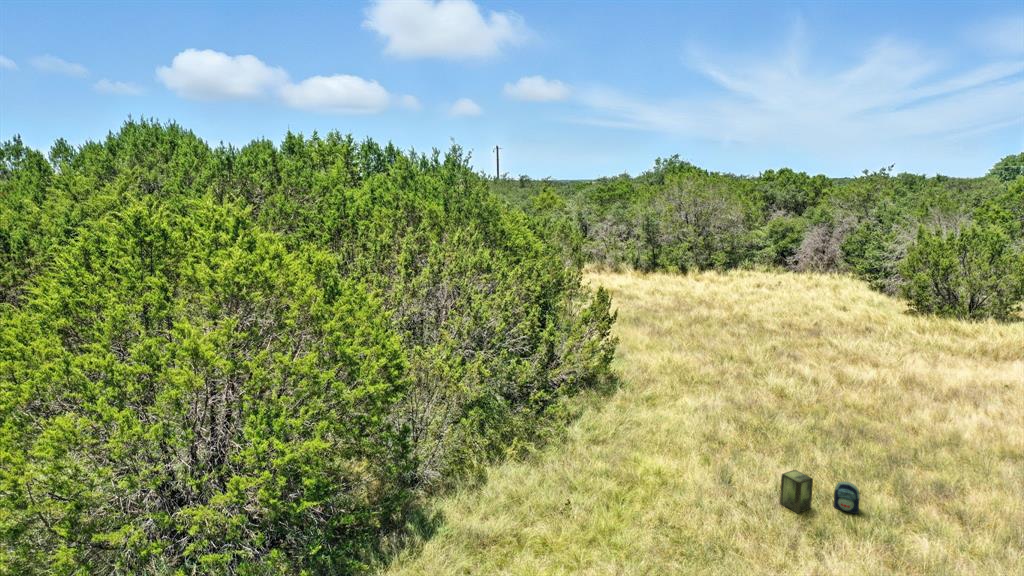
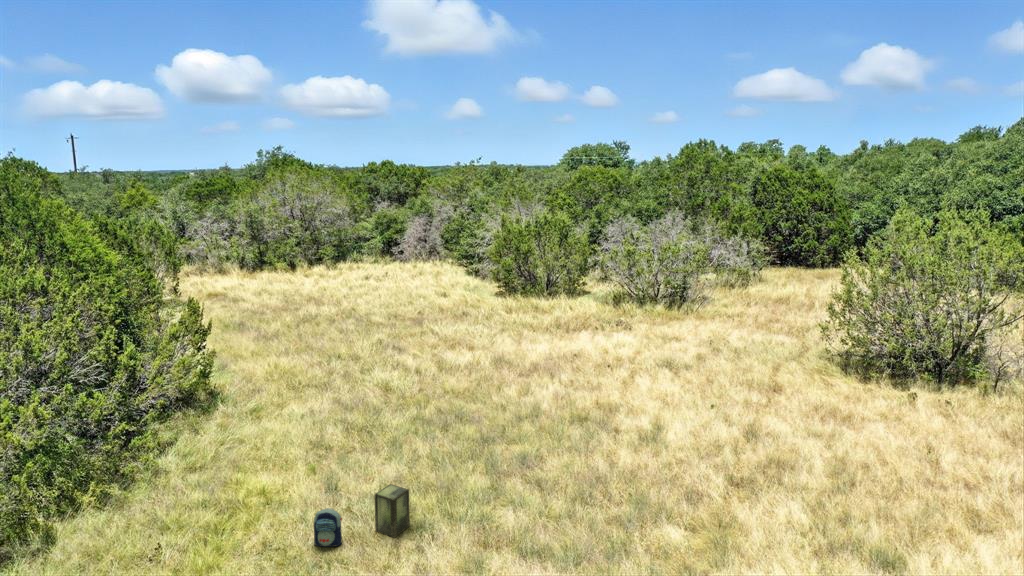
backpack: present [834,481,861,514] -> present [314,508,342,547]

